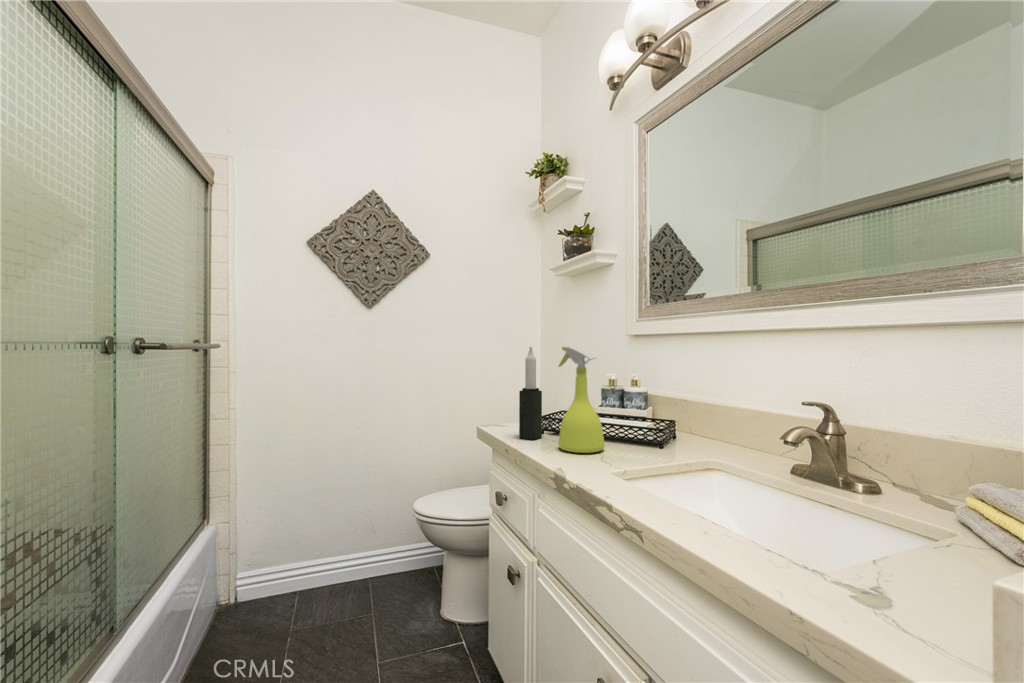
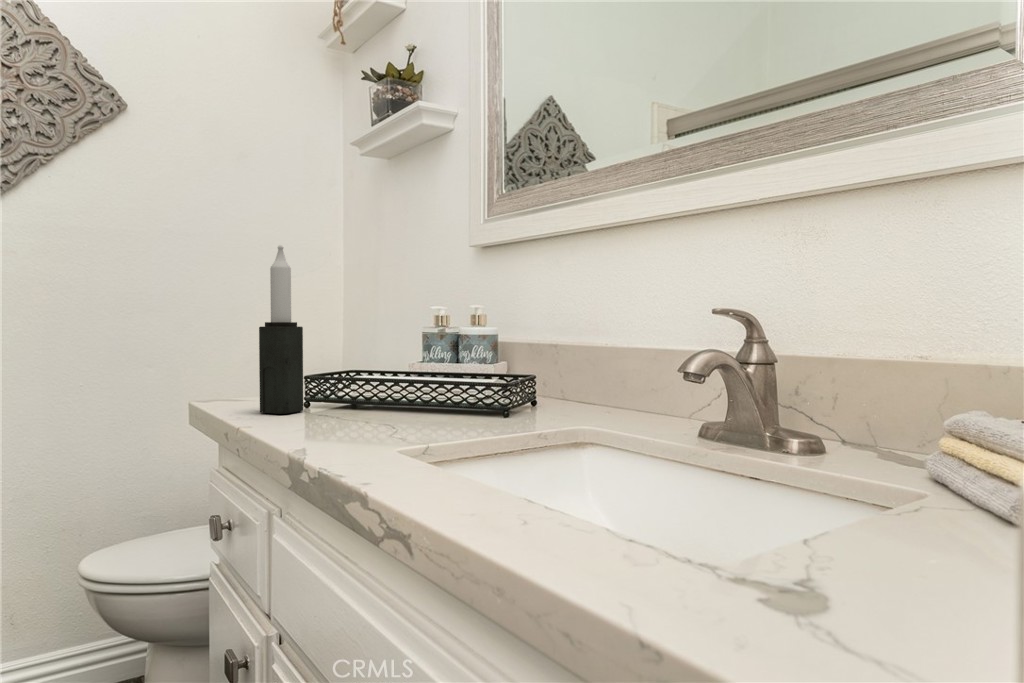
spray bottle: present [558,347,605,453] -> none [322,237,407,426]

